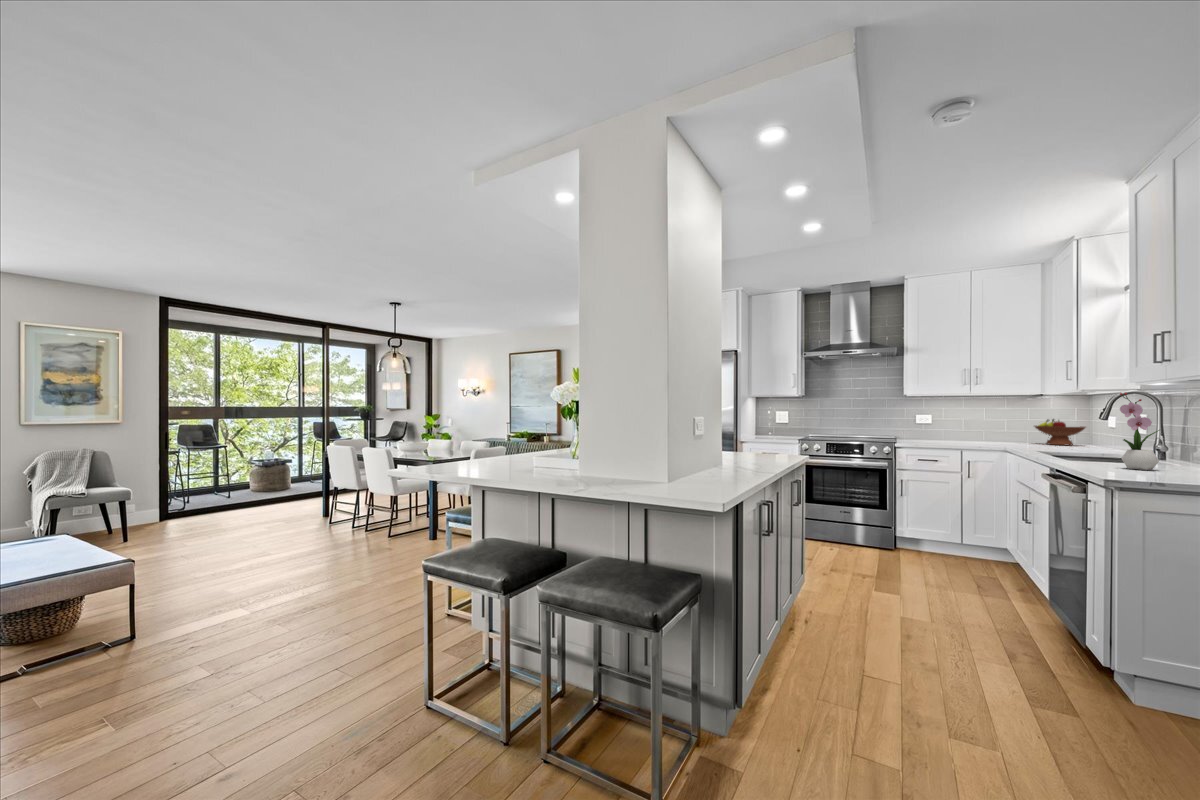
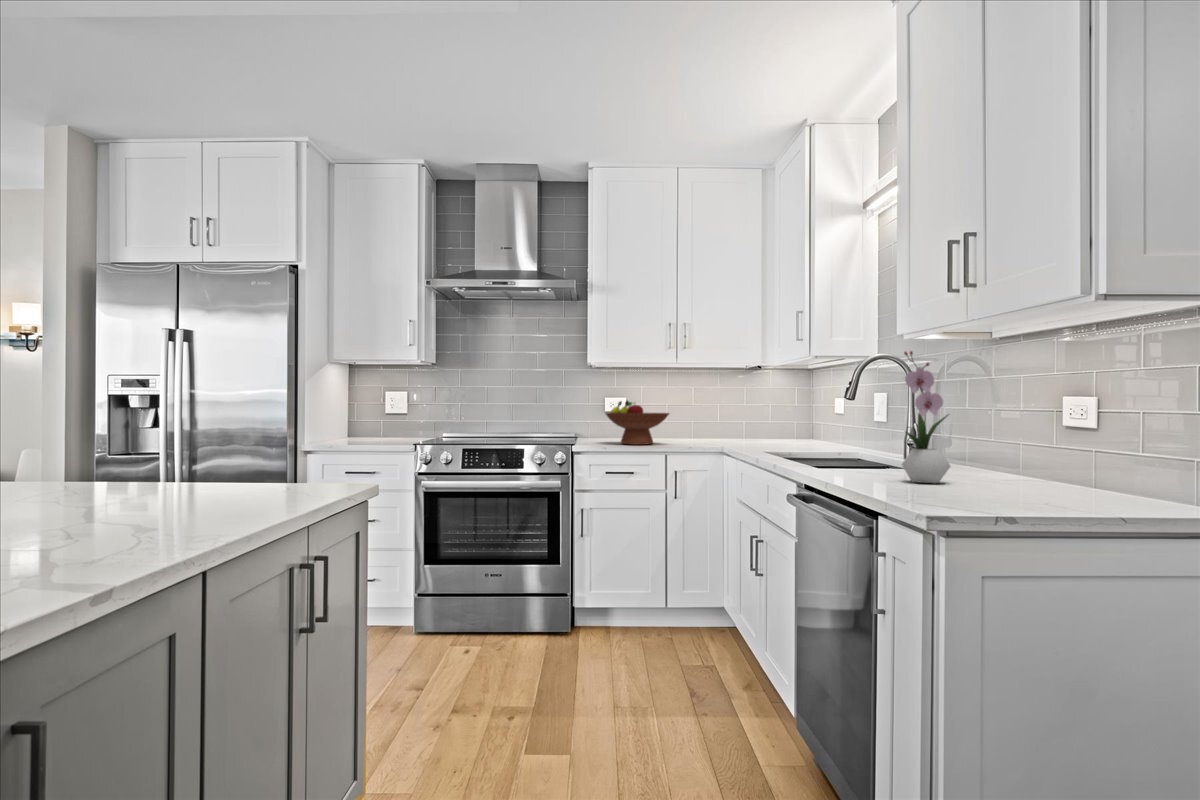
fruit bowl: present [1035,419,1085,445] -> present [605,401,669,445]

